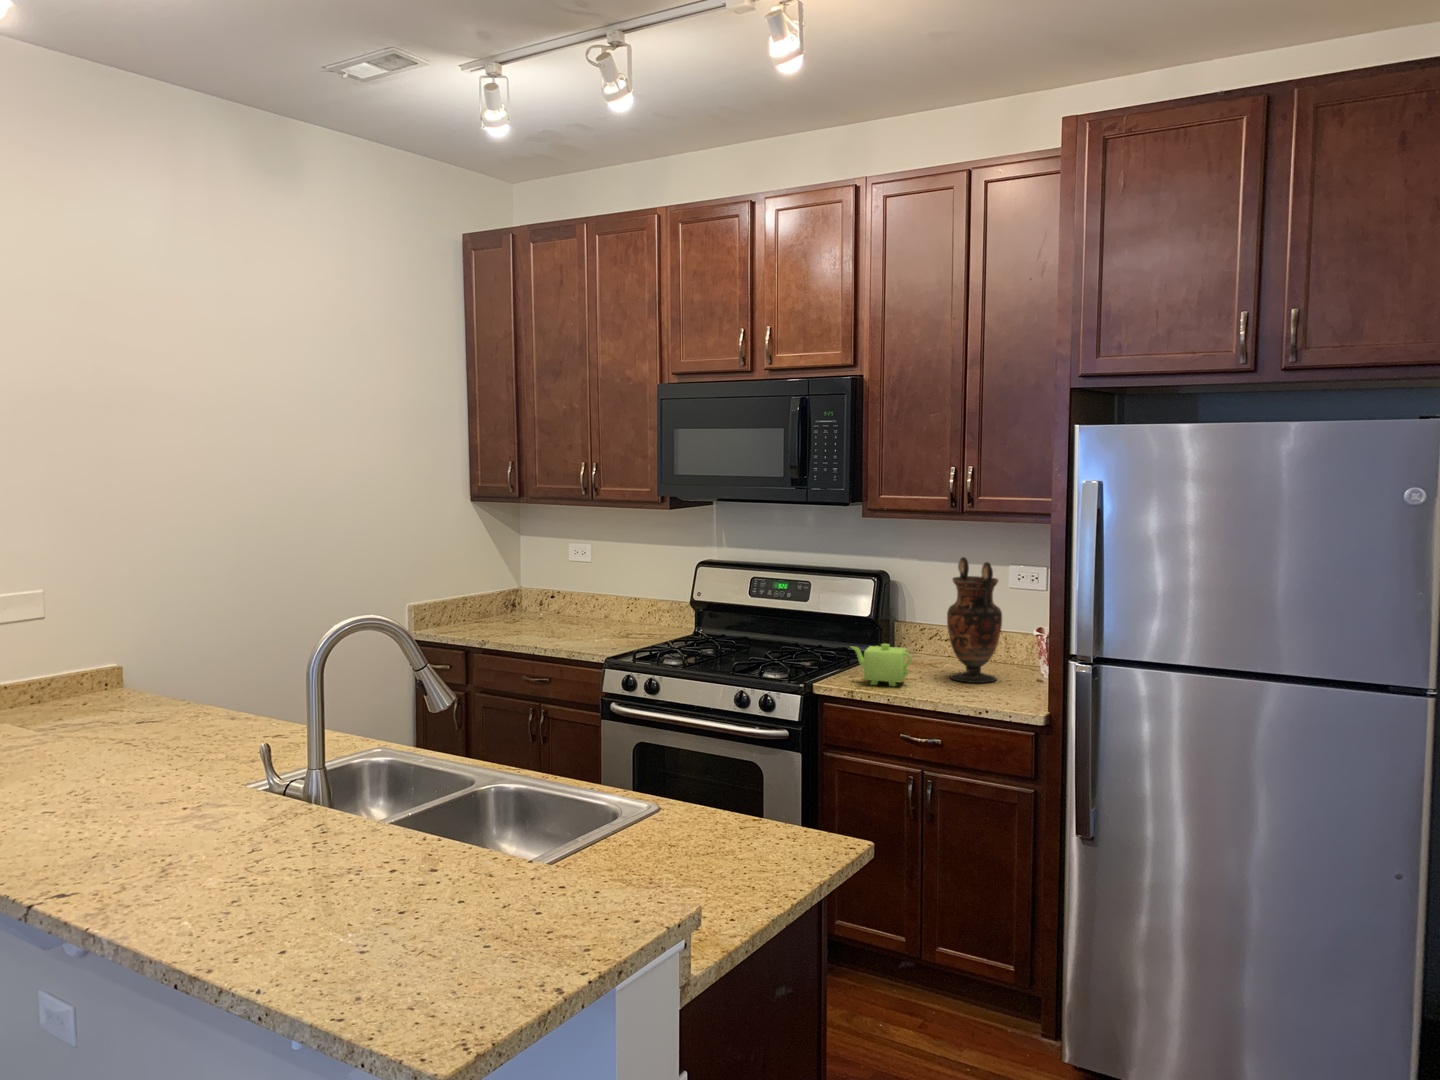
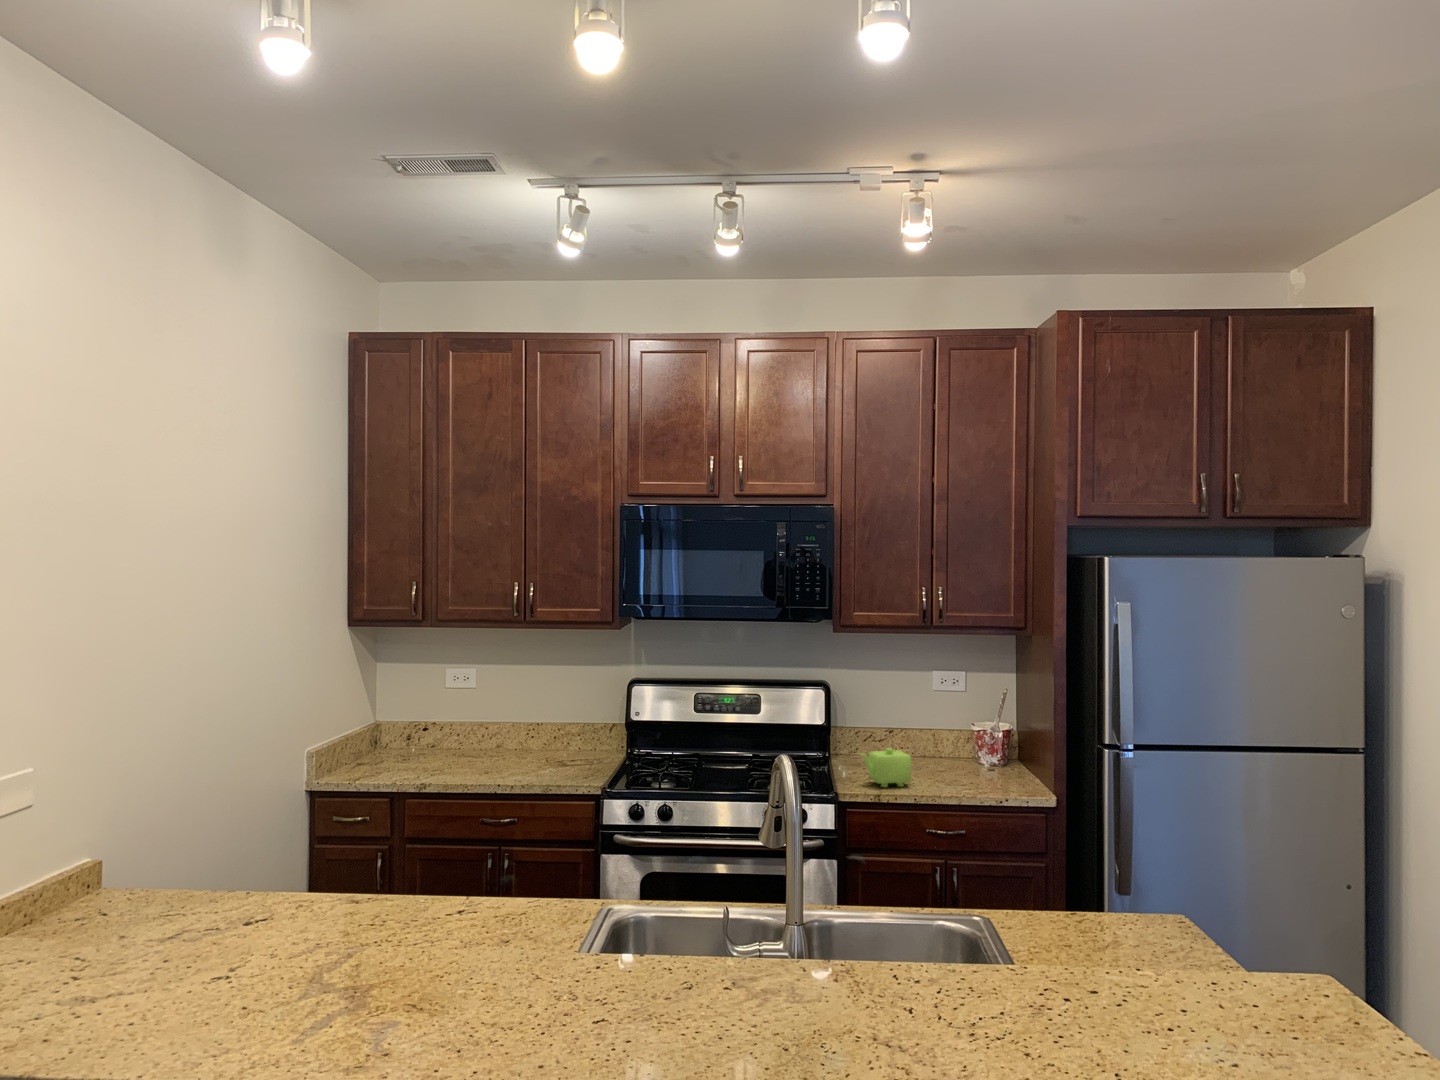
vase: present [947,557,1002,683] -> none [916,665,967,776]

